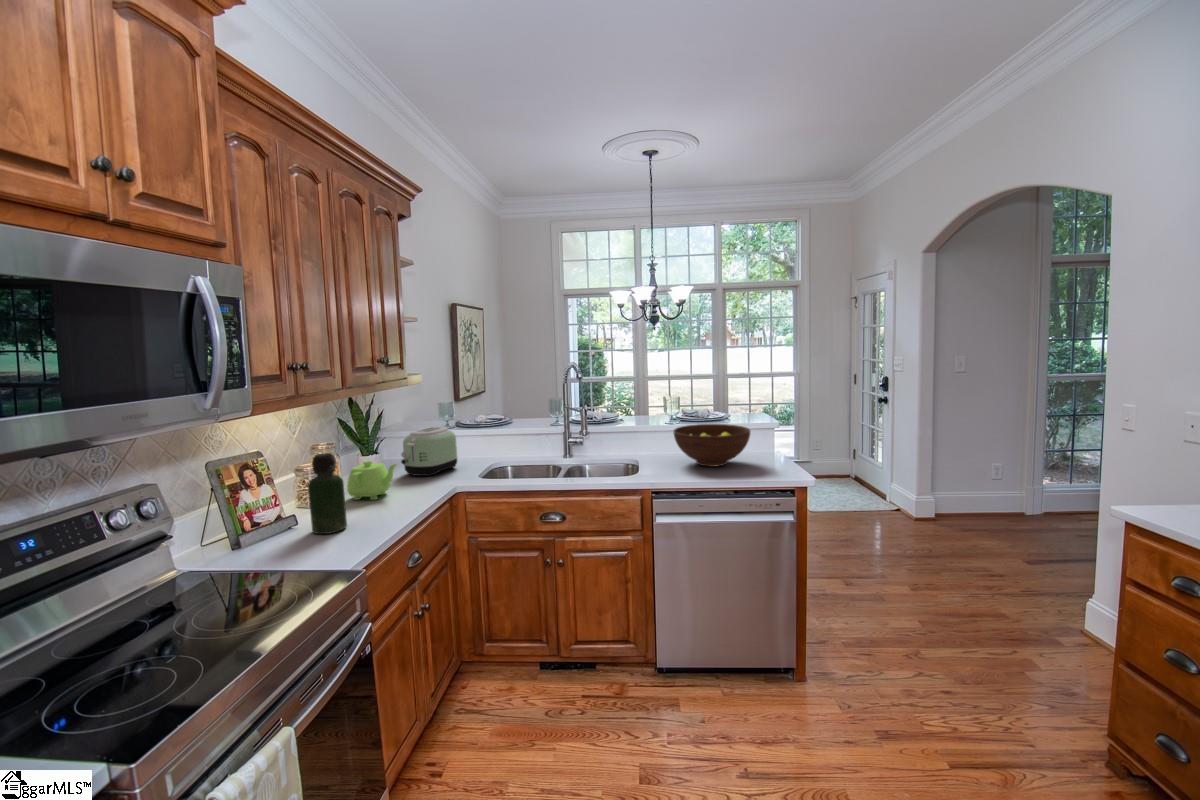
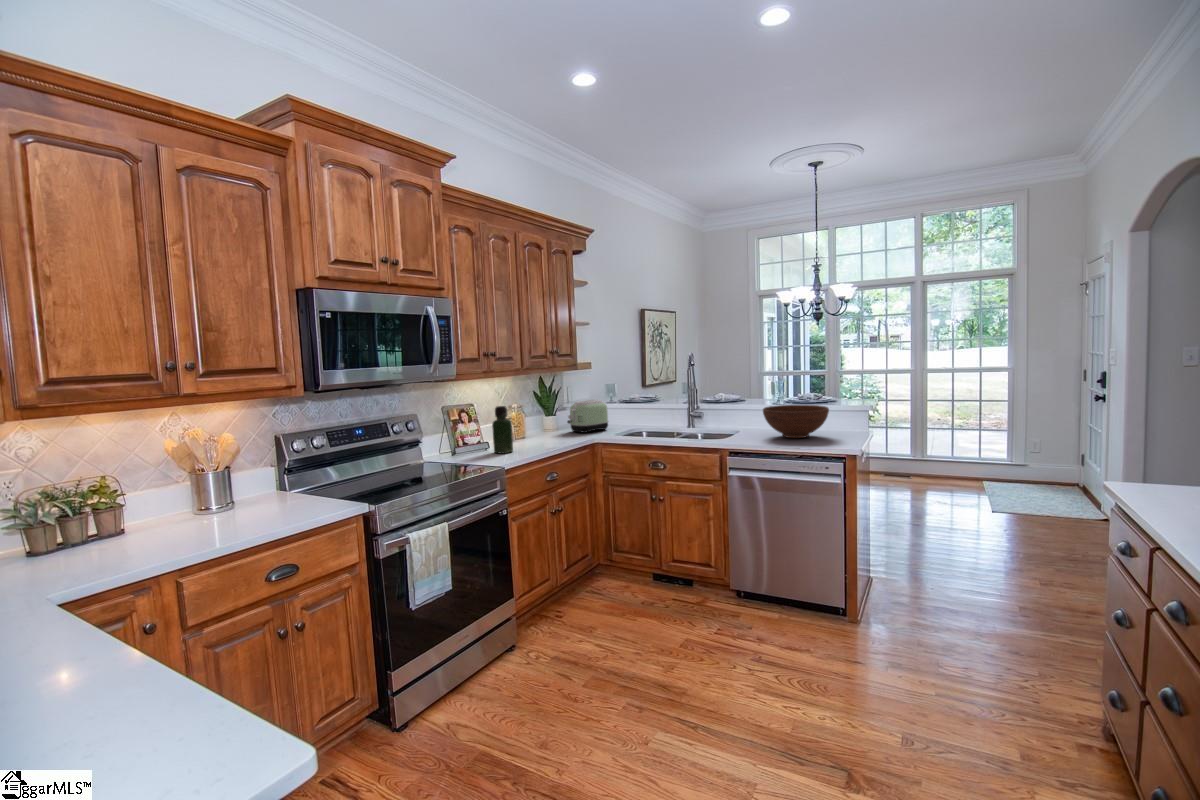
teapot: present [347,461,397,500] -> none [525,417,555,442]

